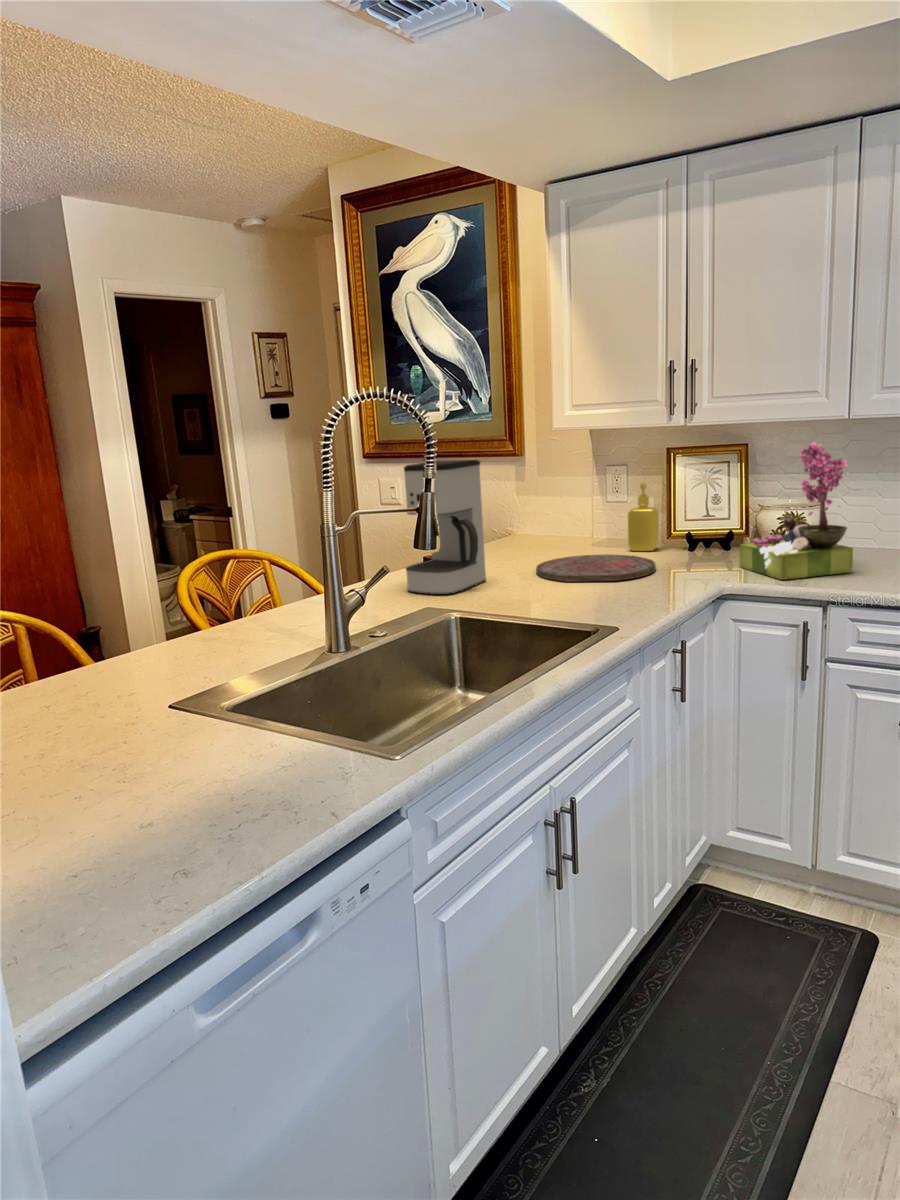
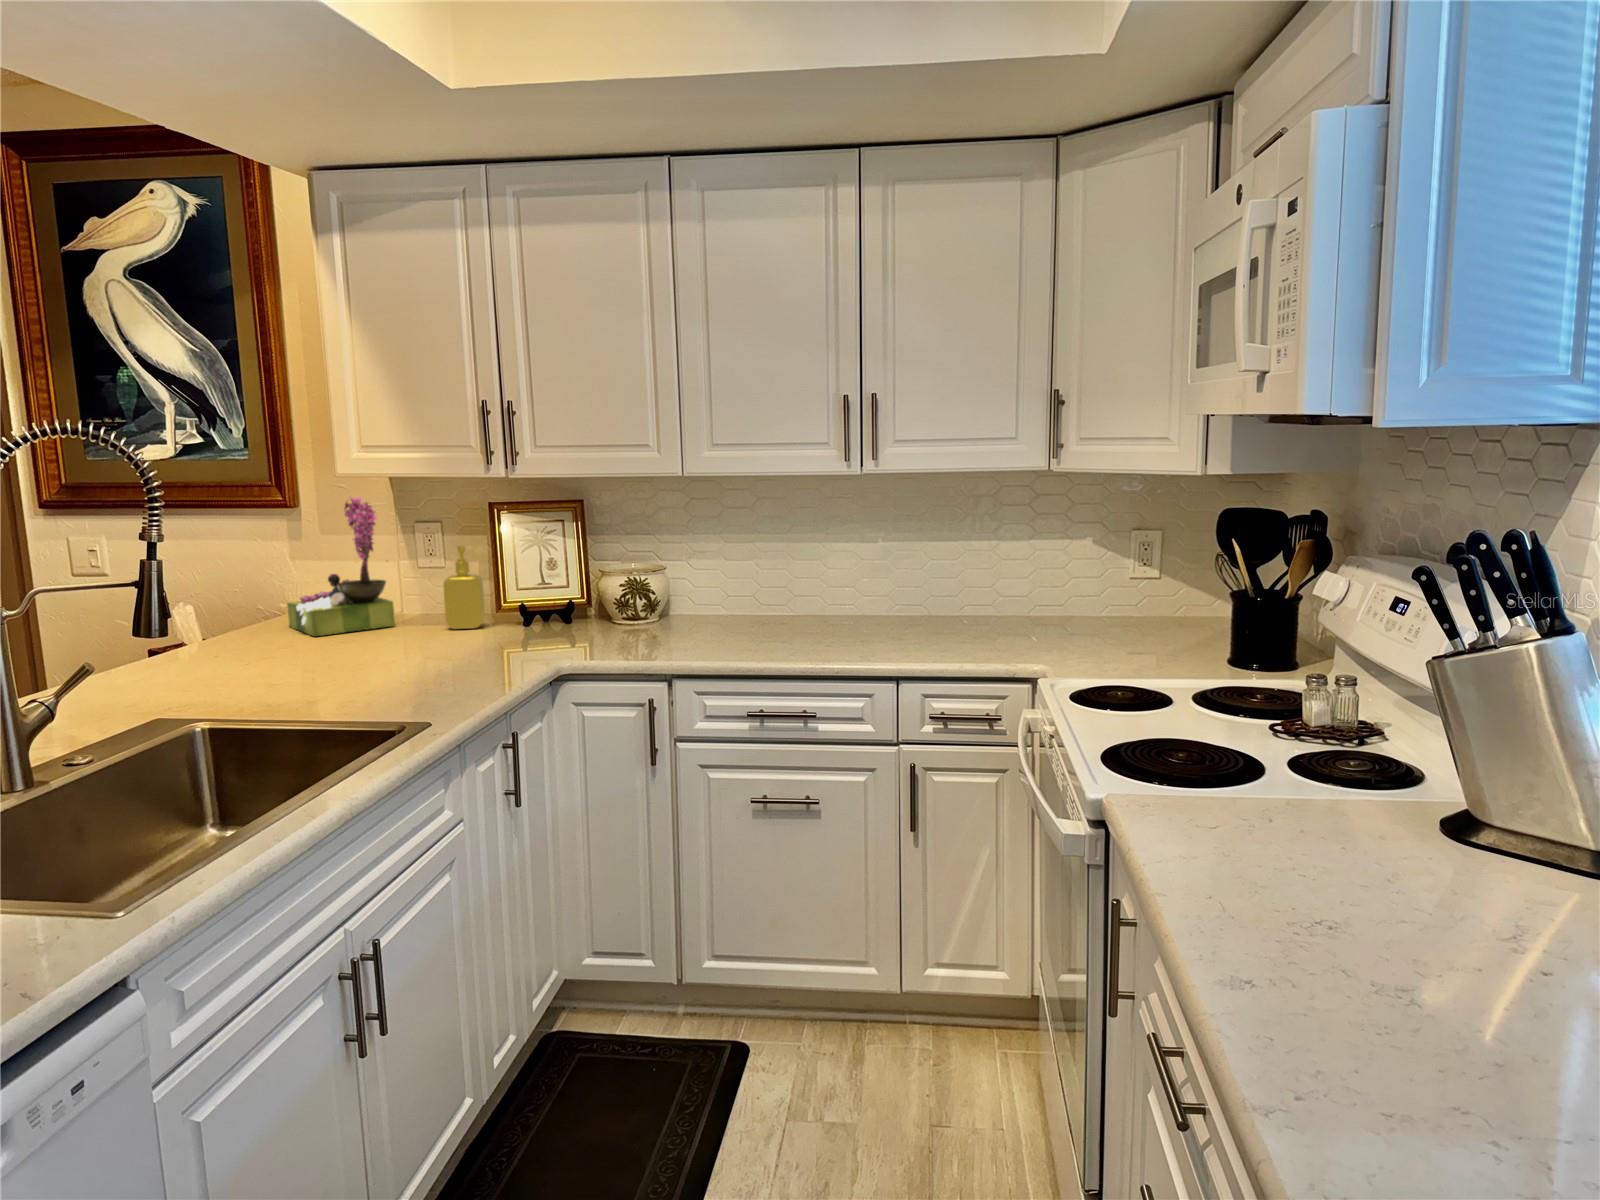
flower arrangement: present [739,442,853,580] -> present [287,497,395,636]
coffee maker: present [404,460,486,595] -> none [112,516,248,702]
cutting board: present [536,555,656,582] -> none [321,635,480,672]

